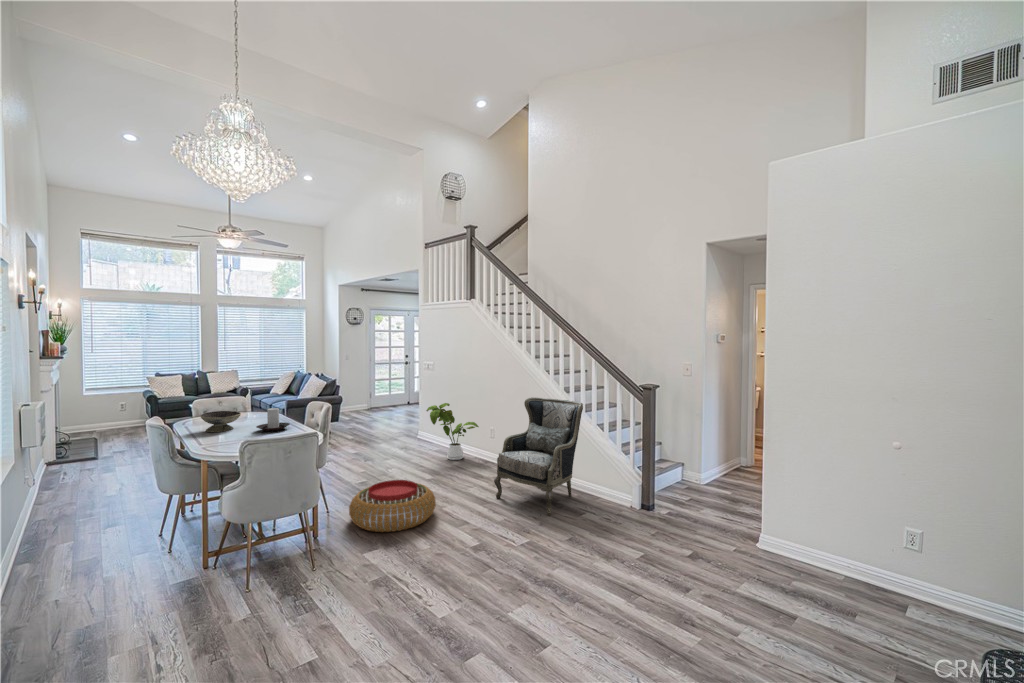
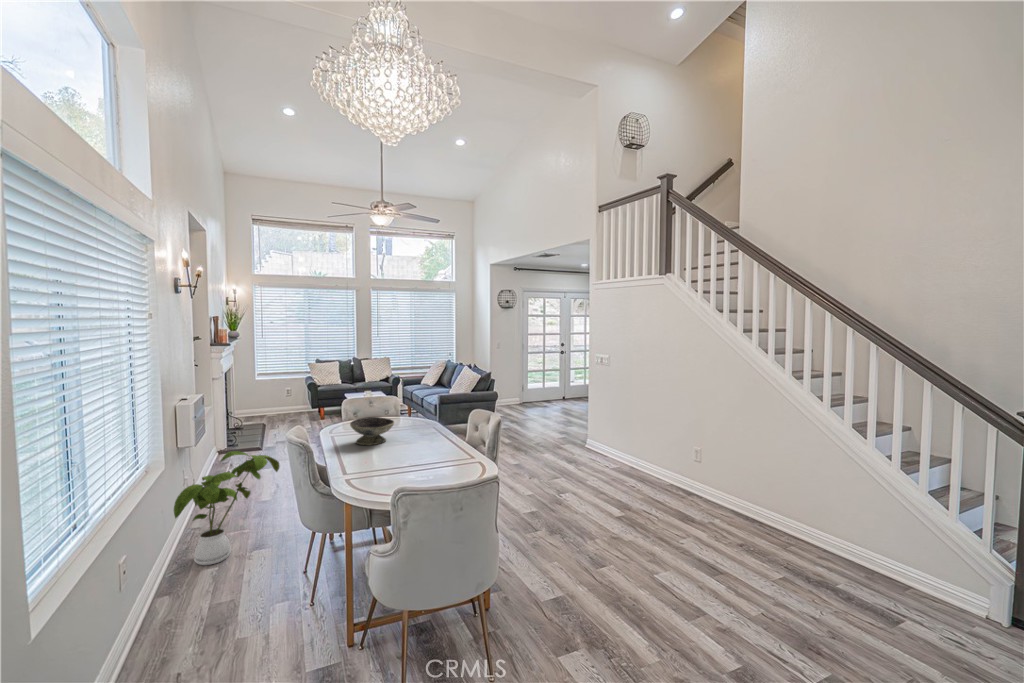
armchair: present [494,397,583,515] -> none [727,417,889,634]
house plant: present [426,403,479,460] -> present [174,451,279,565]
candle holder: present [256,408,290,432] -> none [412,418,452,450]
pouf: present [349,480,436,532] -> none [528,526,648,612]

